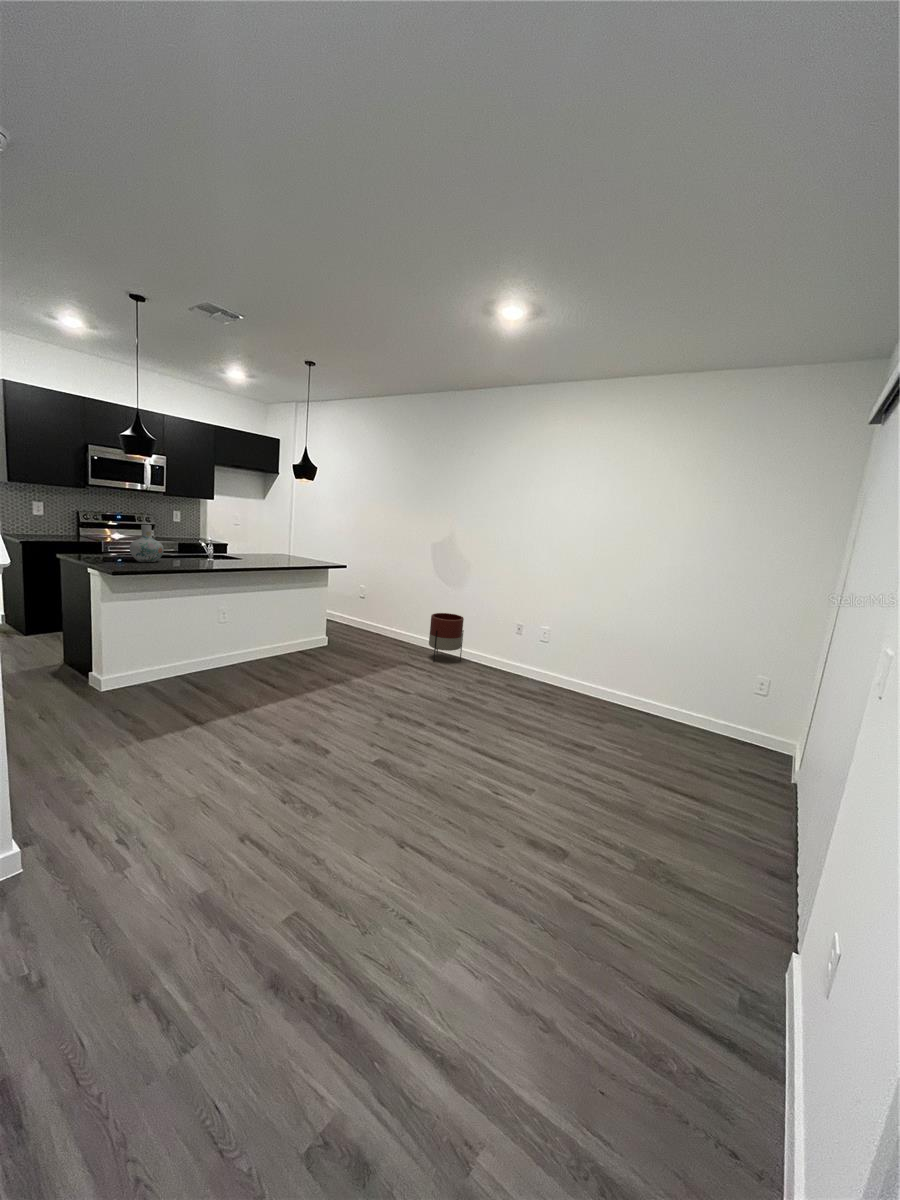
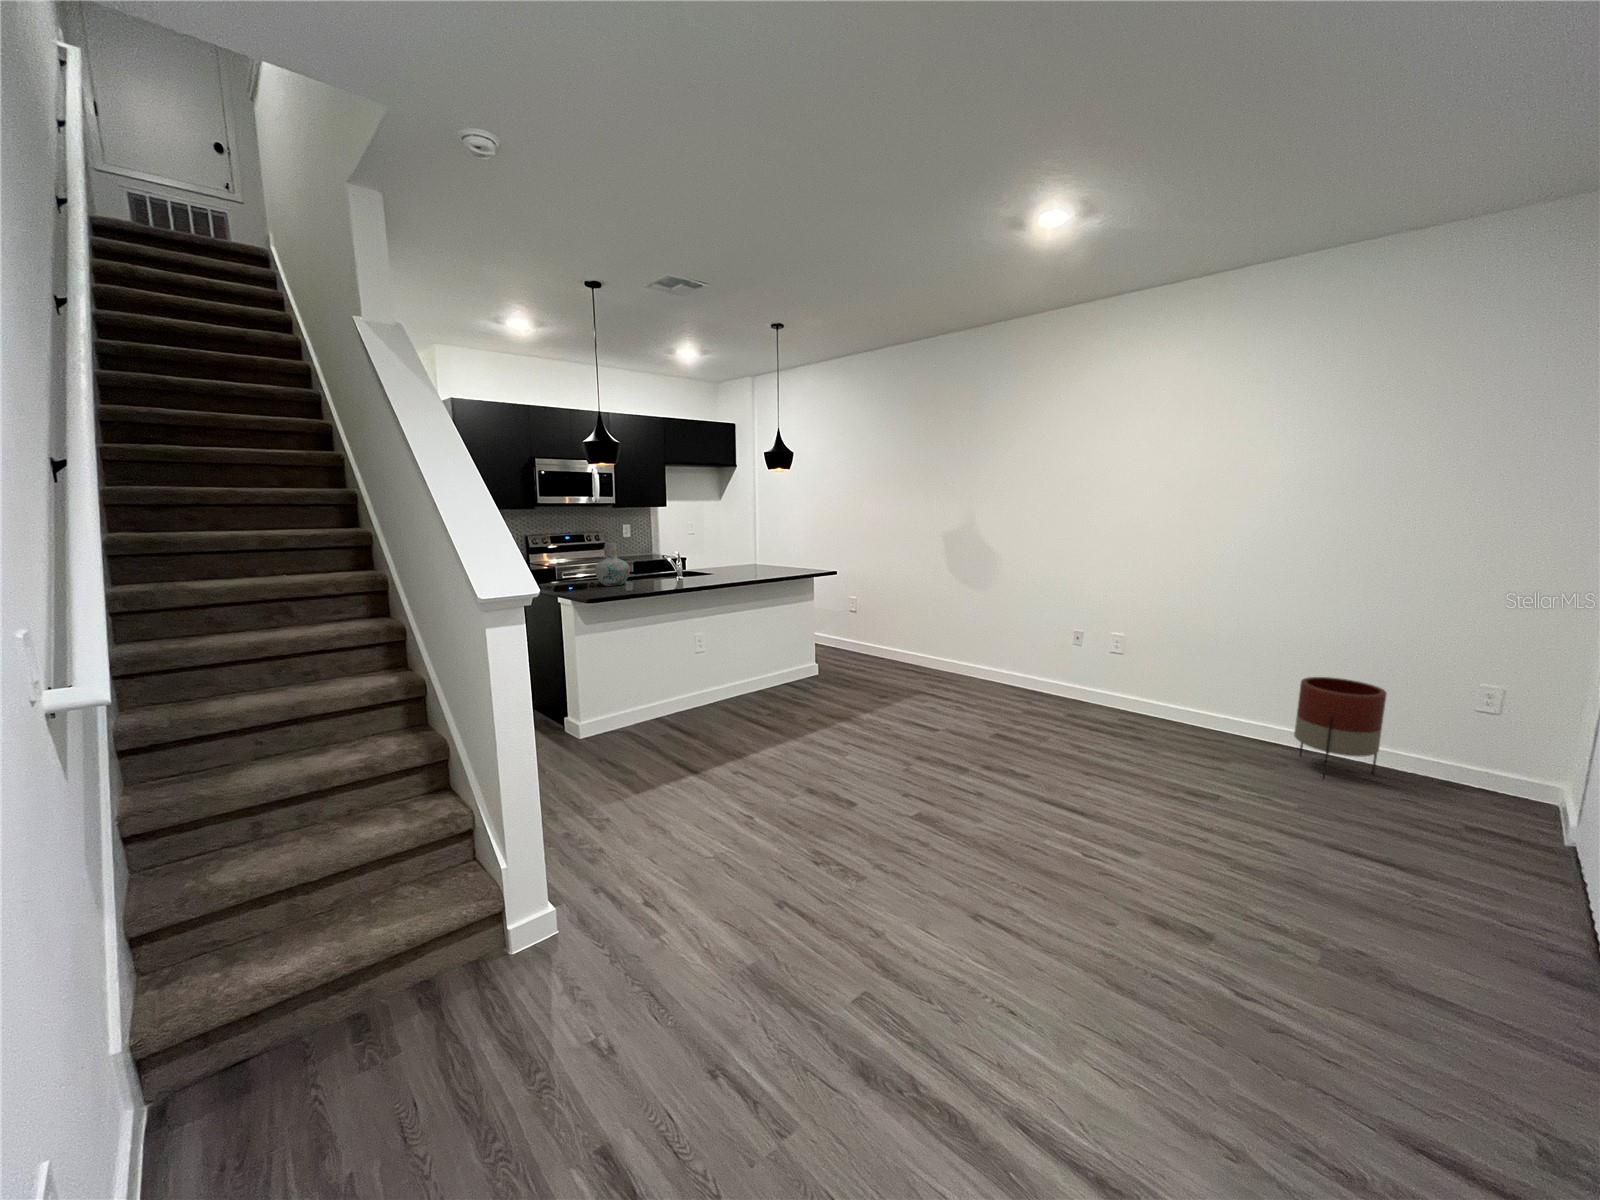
planter: present [429,613,464,662] -> present [1294,677,1386,778]

